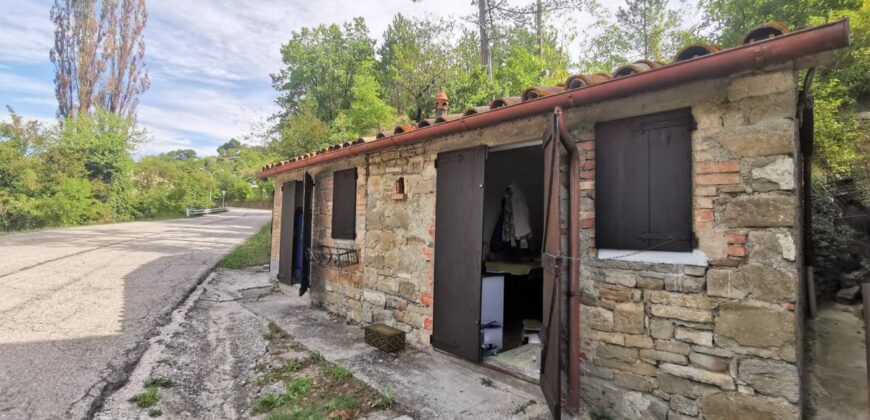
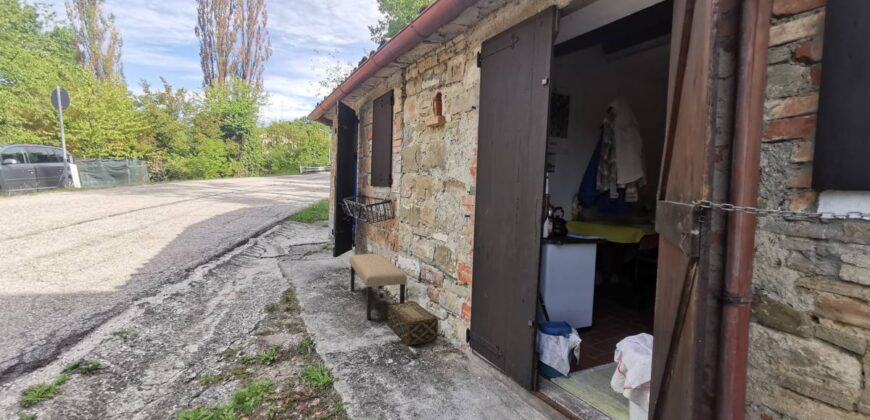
bench: none [318,291,375,340] -> present [350,254,407,319]

